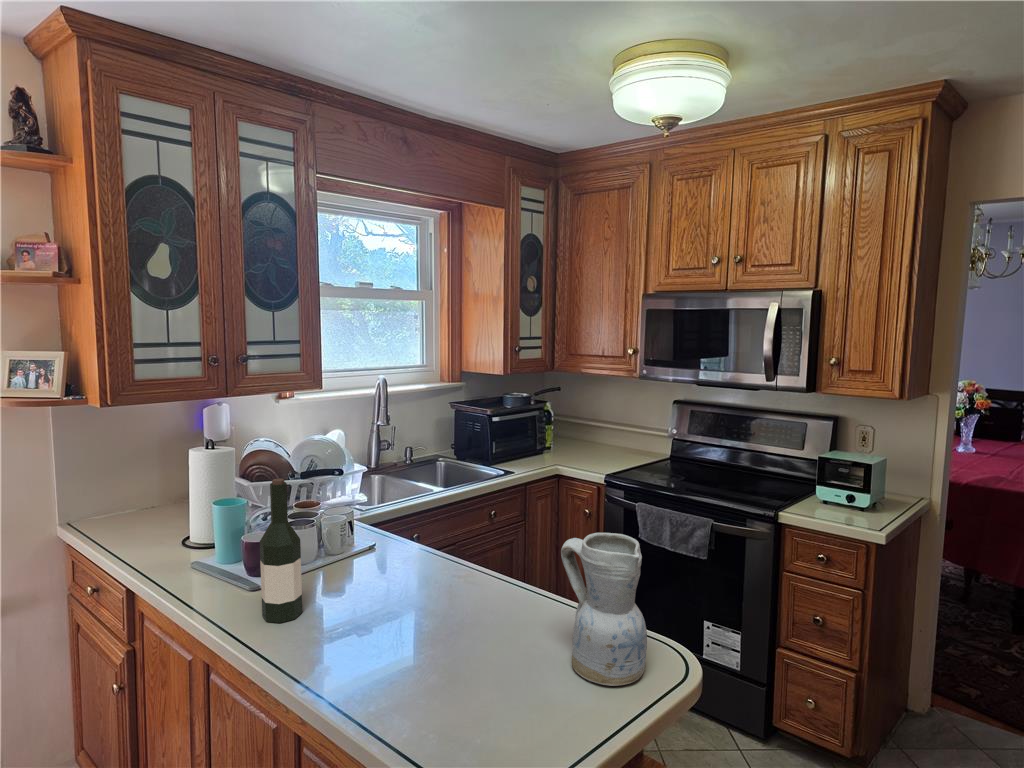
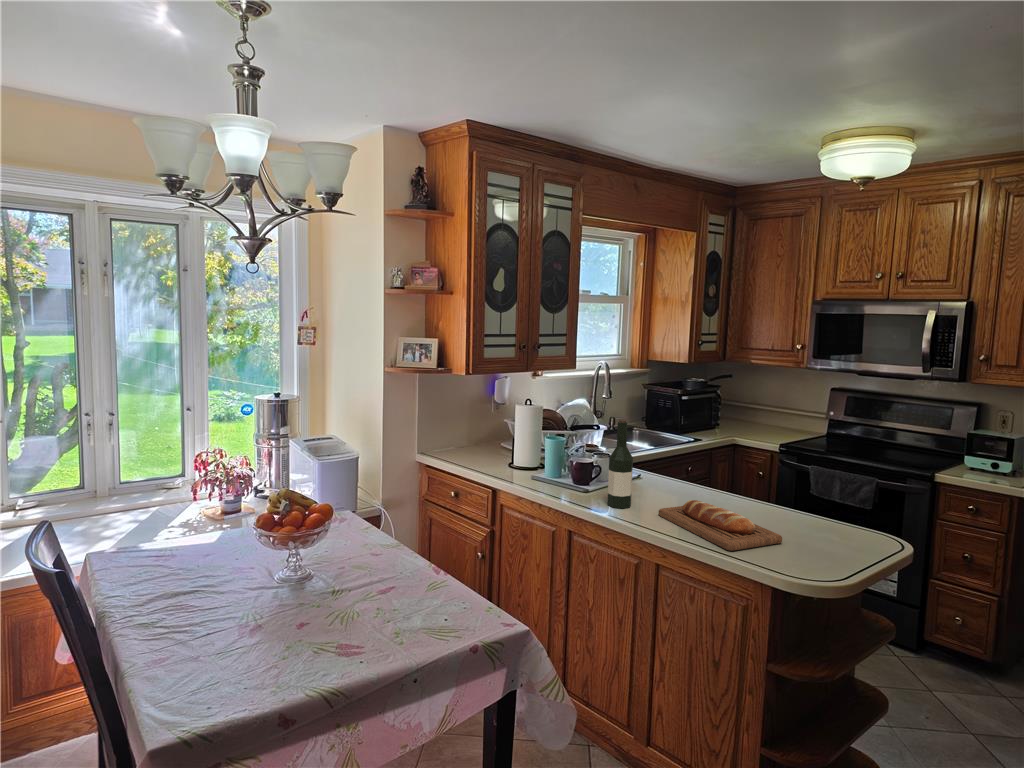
ceramic pitcher: present [561,533,647,686] -> none [818,455,878,546]
bread loaf: none [329,604,493,723] -> present [658,500,782,551]

